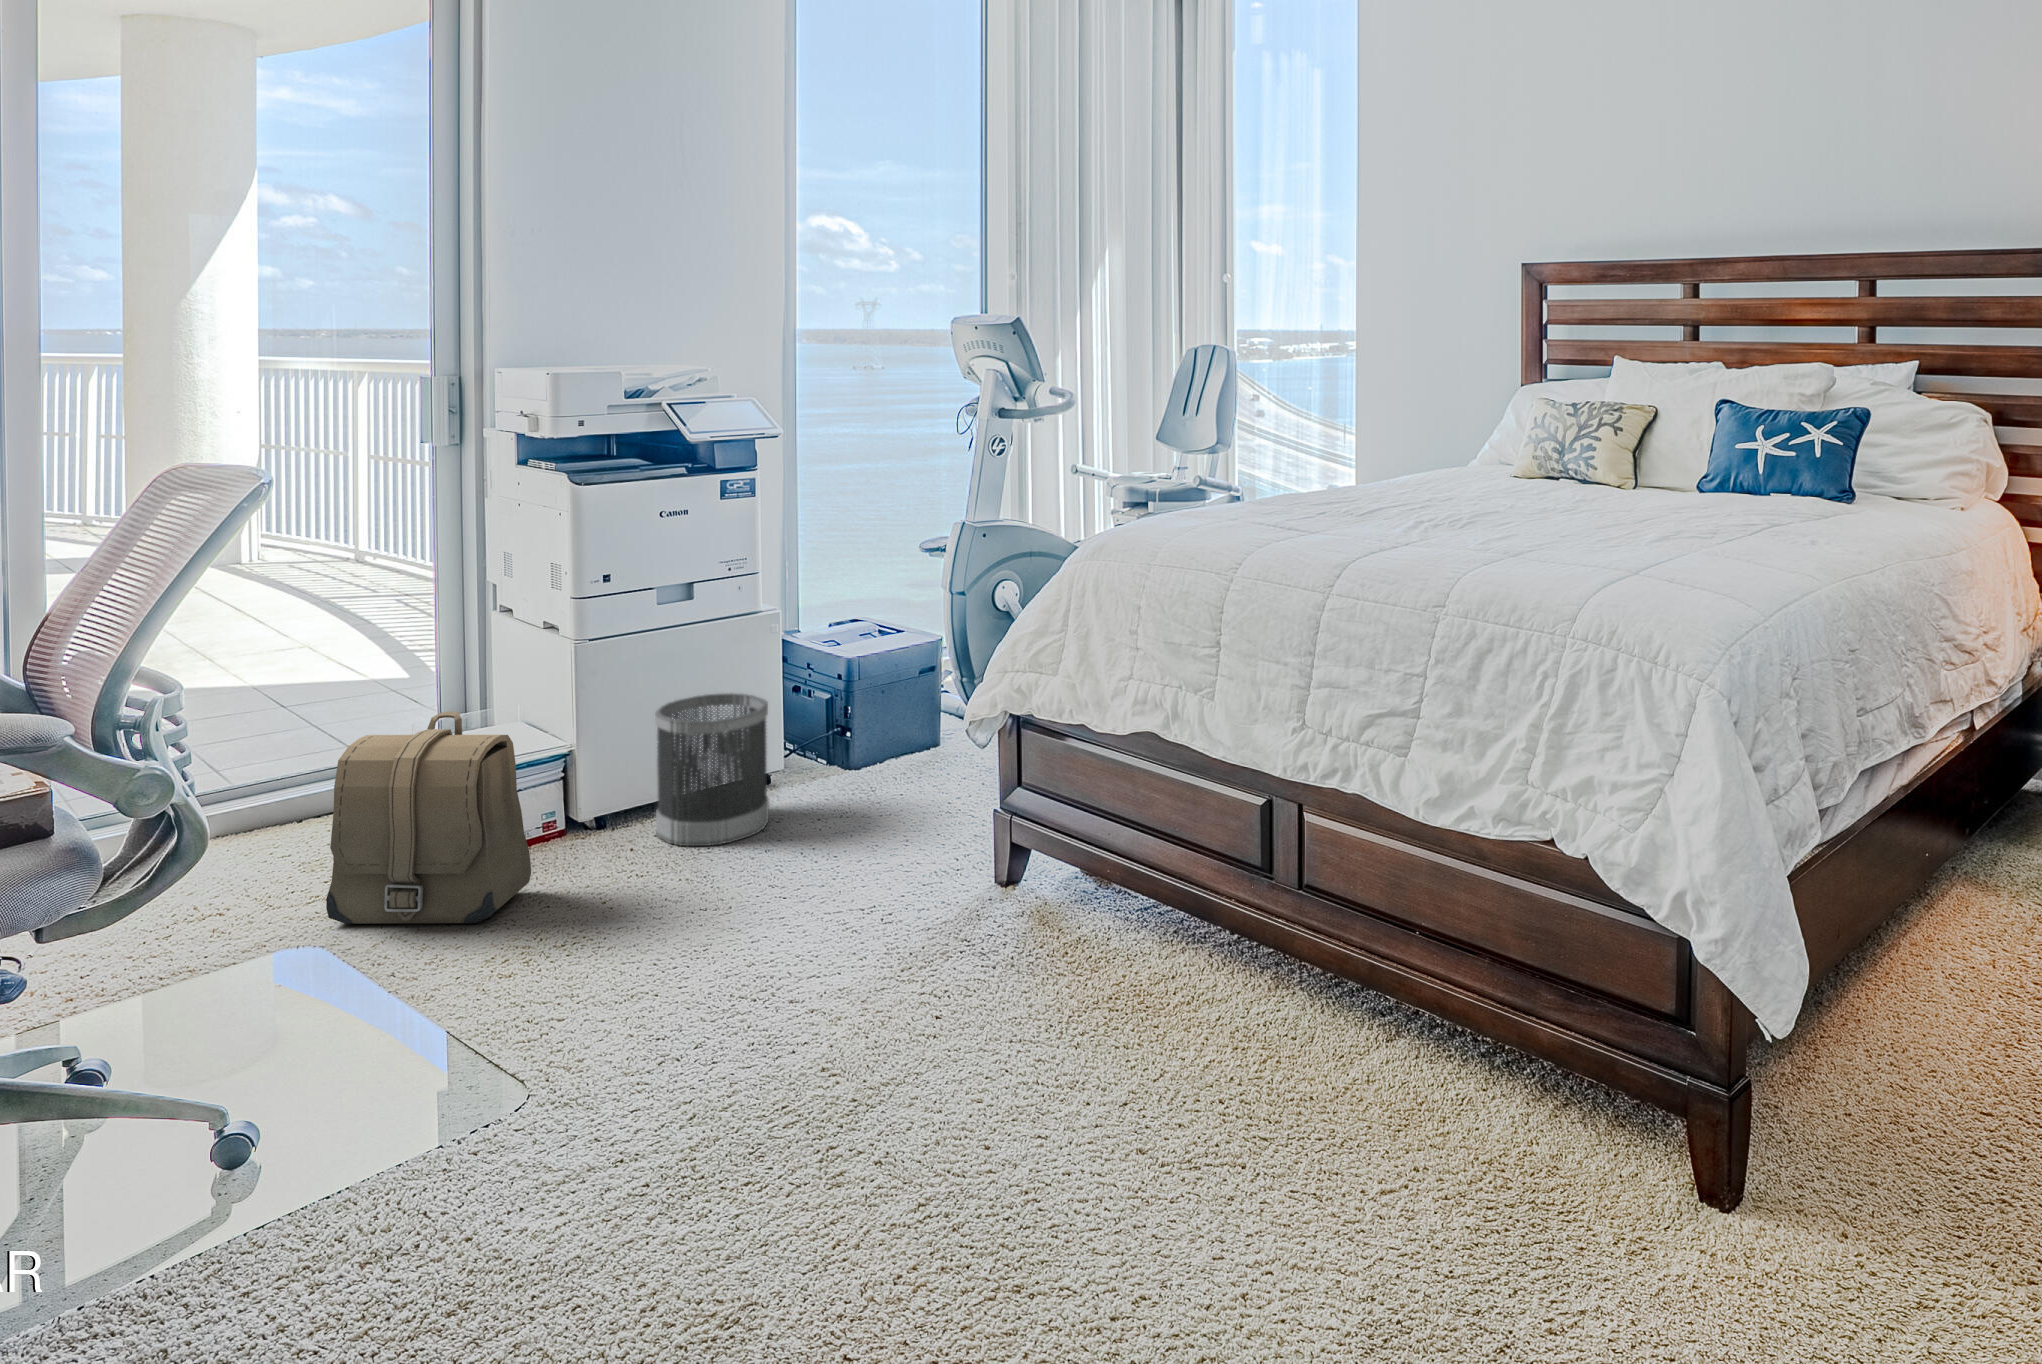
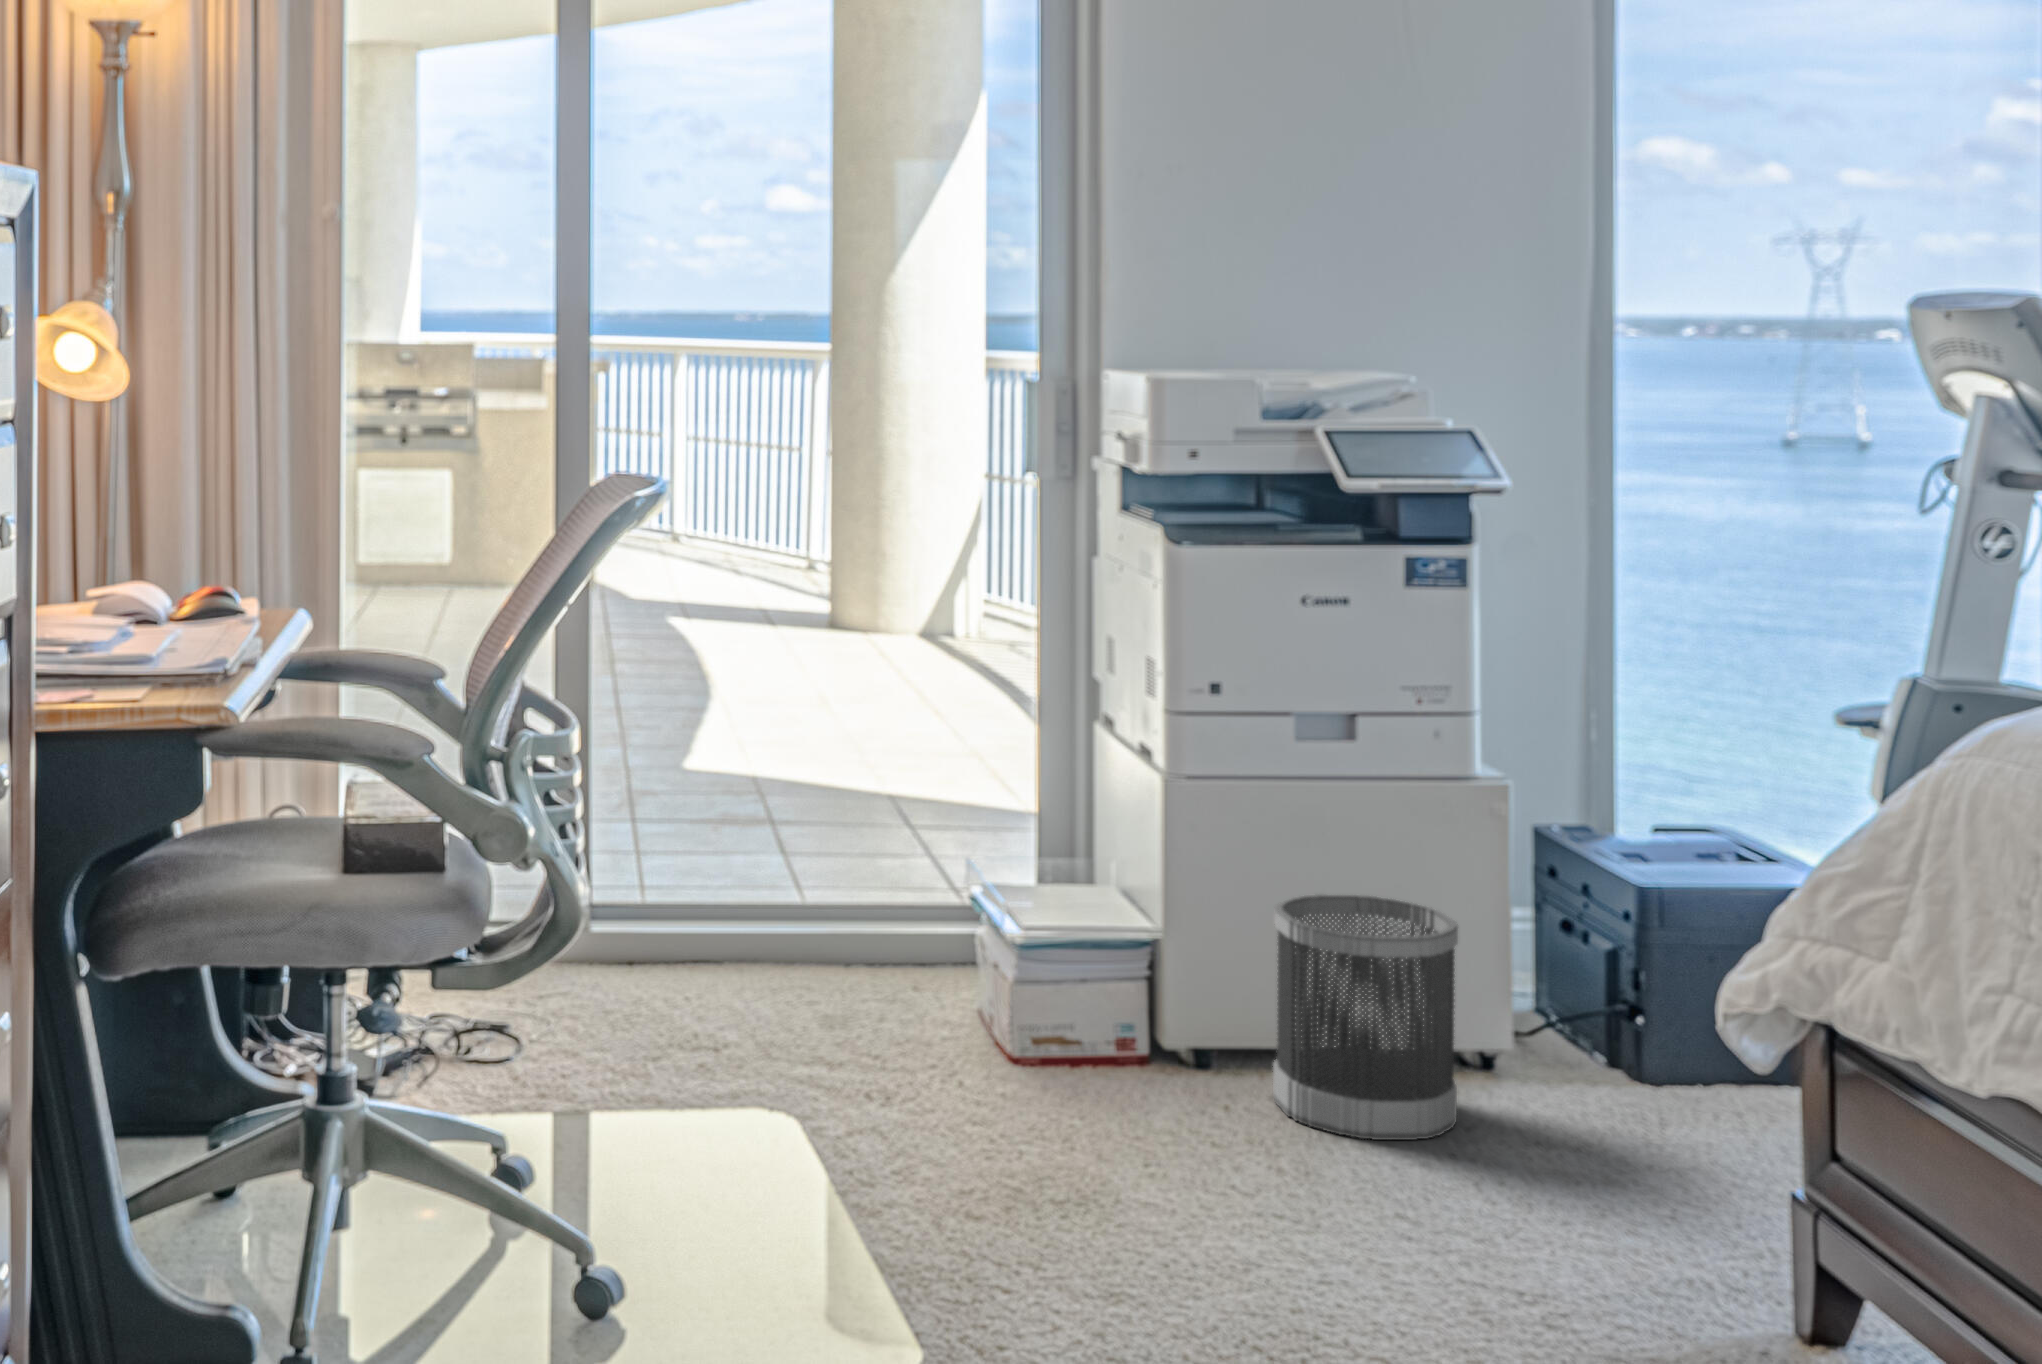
backpack: present [326,711,531,924] -> none [820,838,1069,1142]

